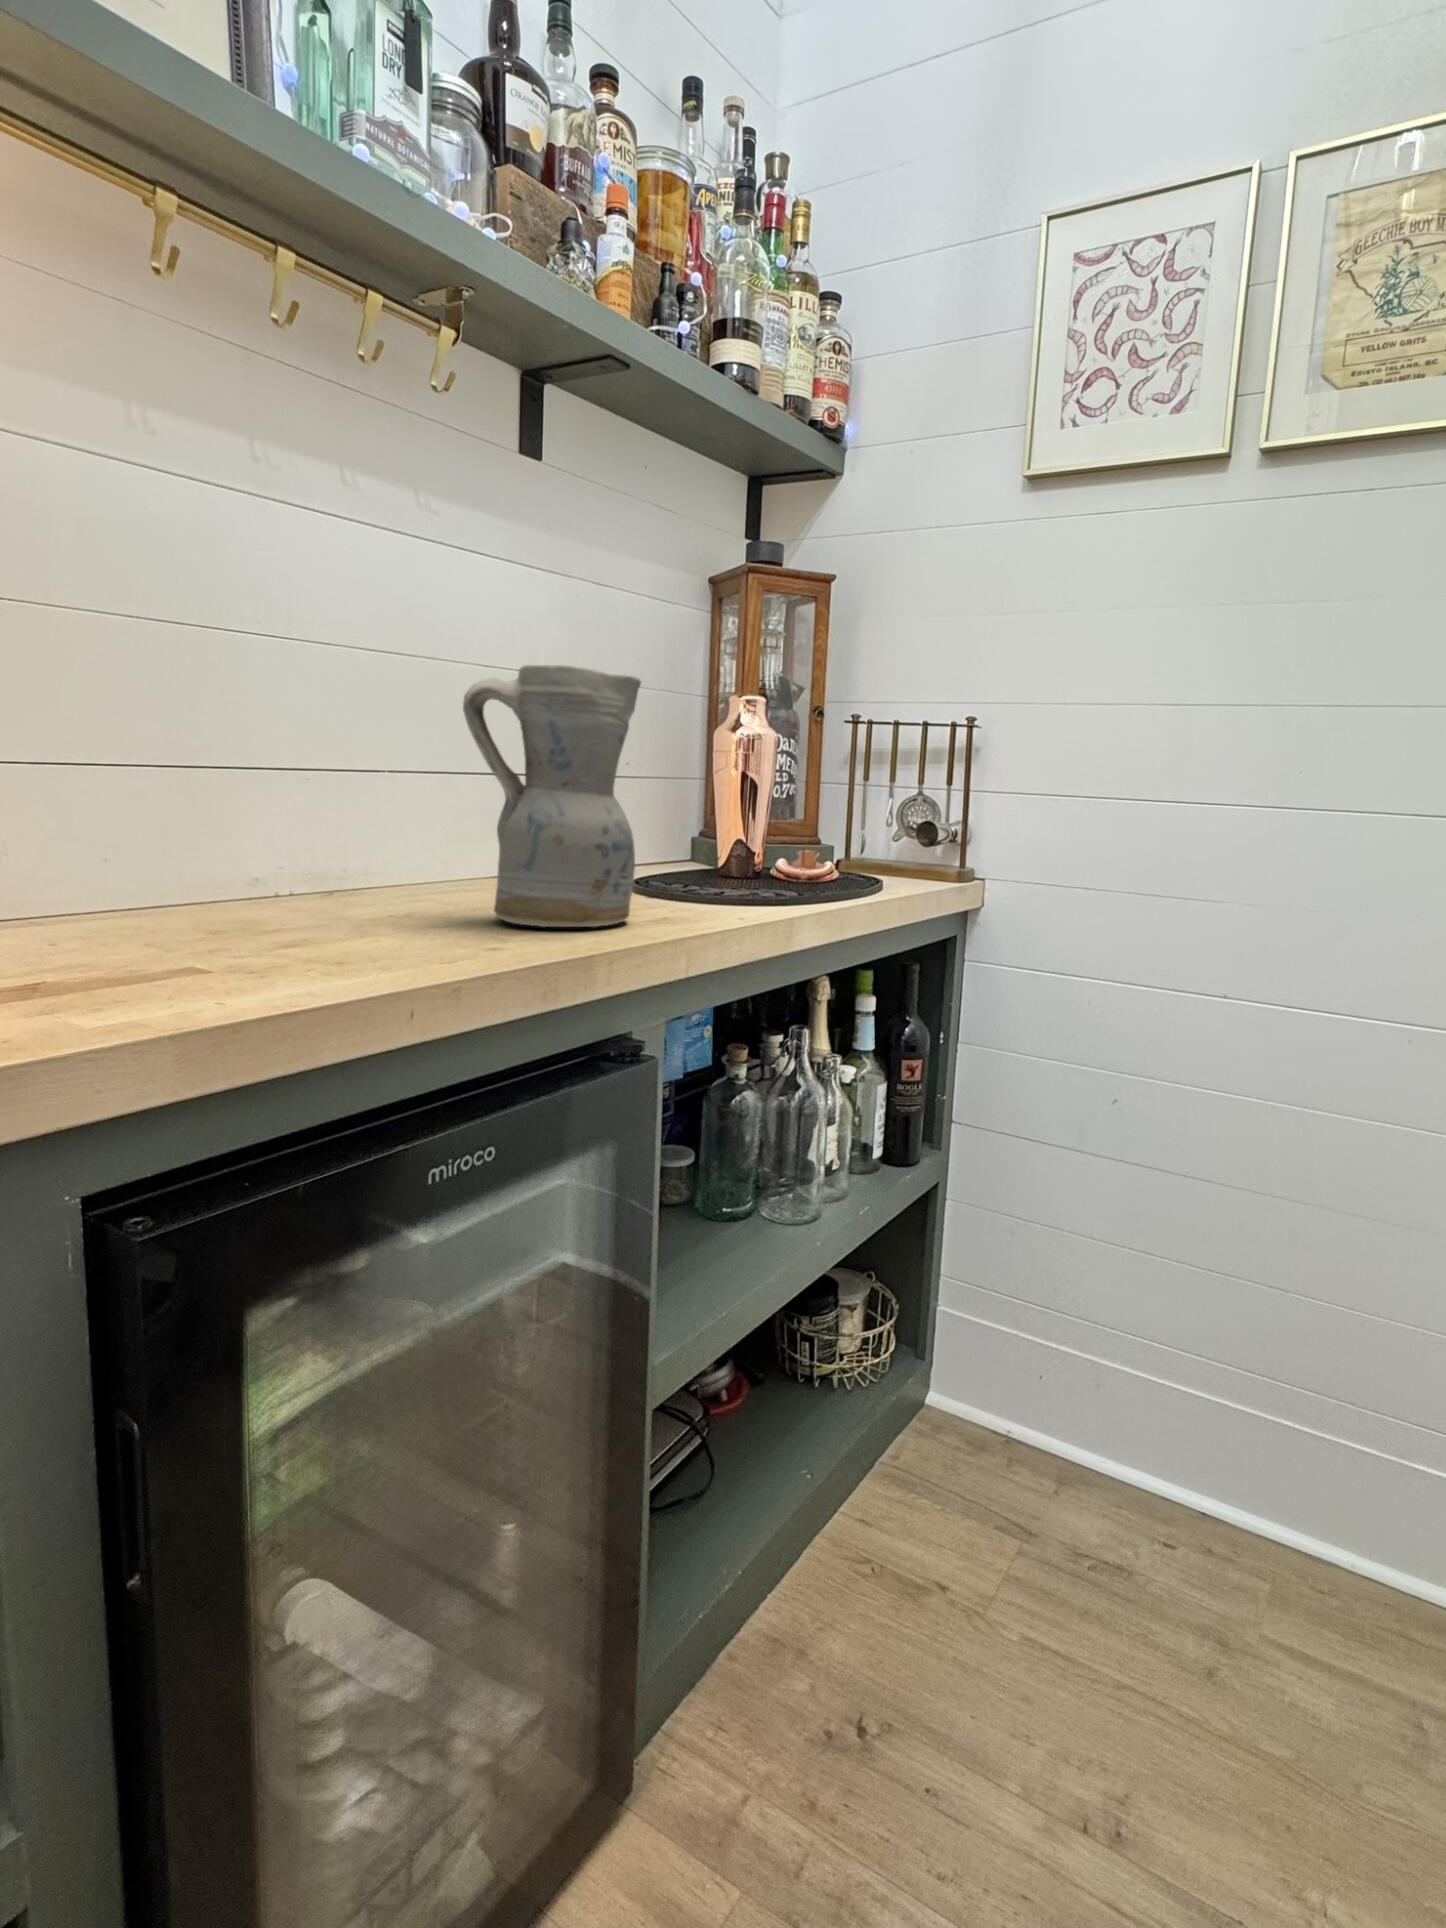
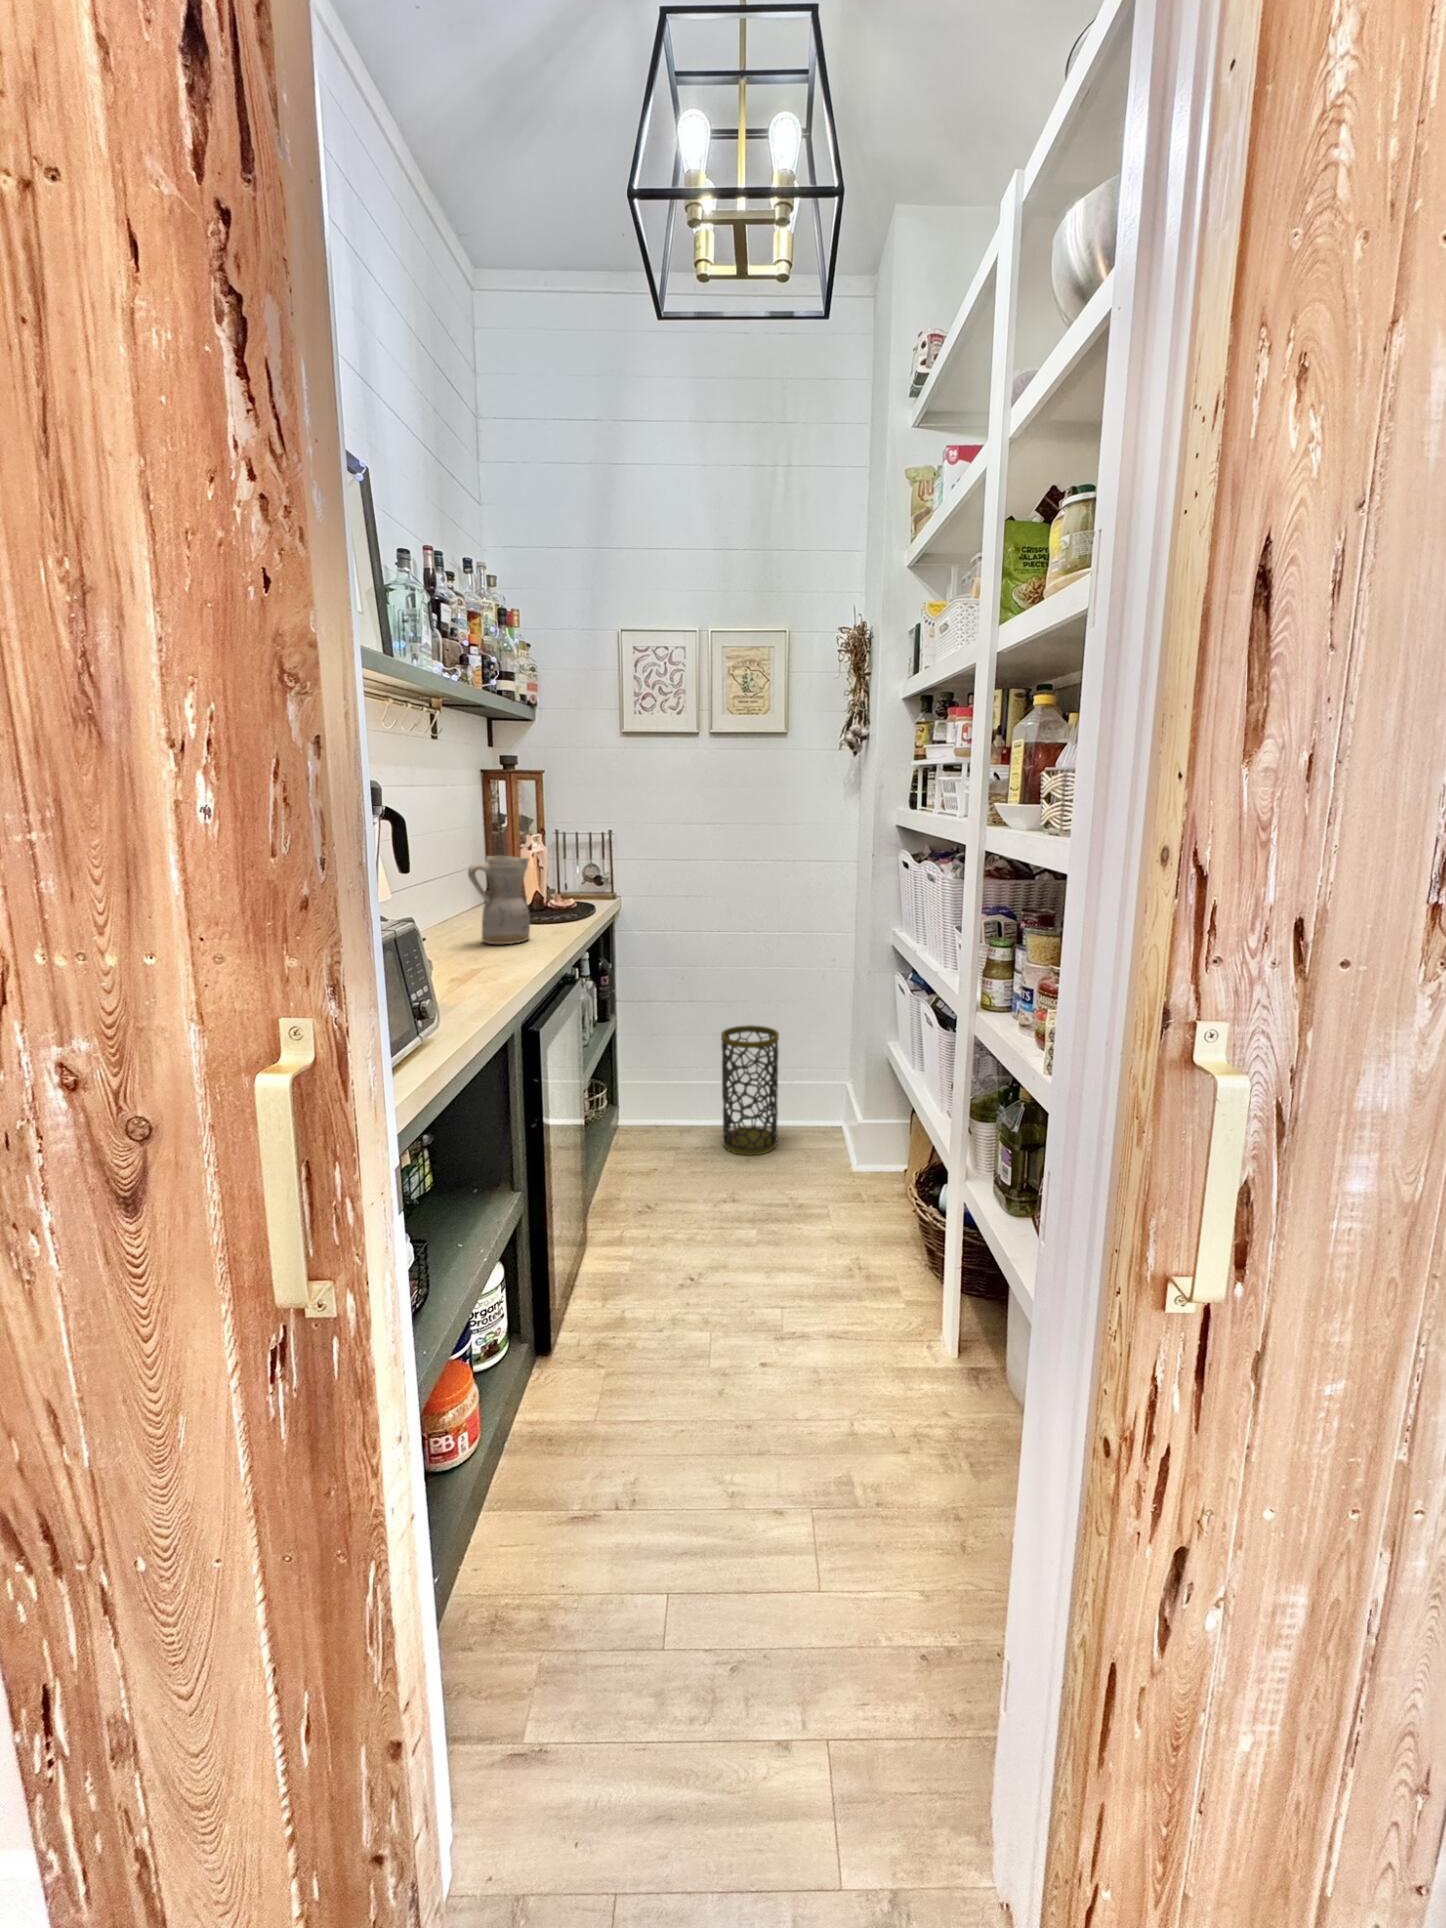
trash can: none [1168,1252,1385,1656] -> present [721,1025,779,1155]

